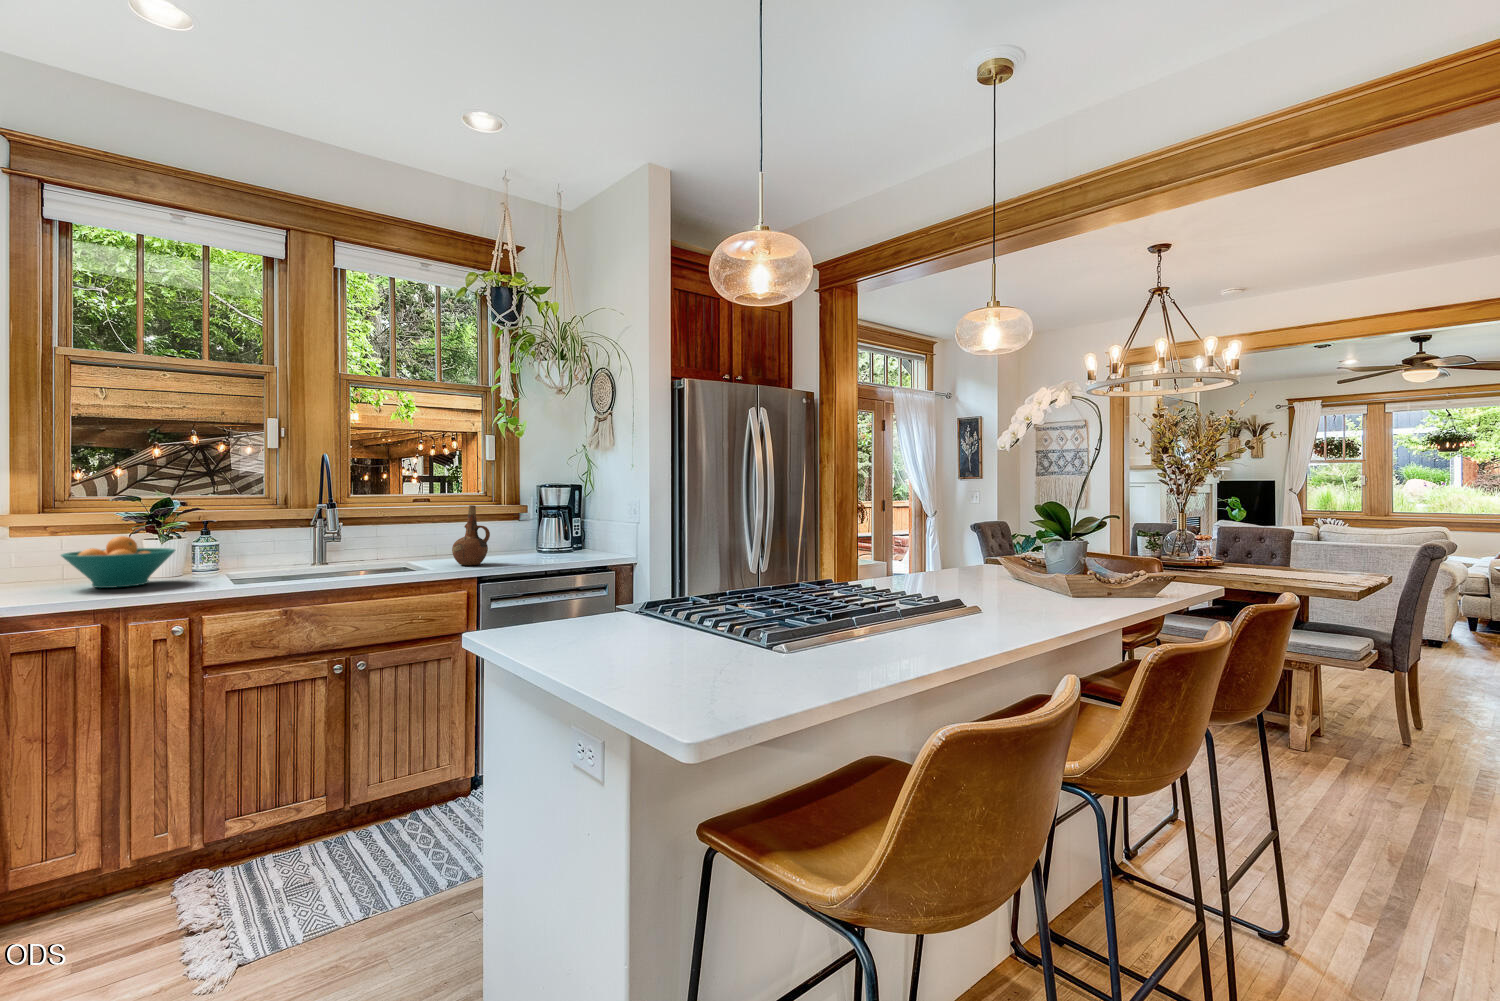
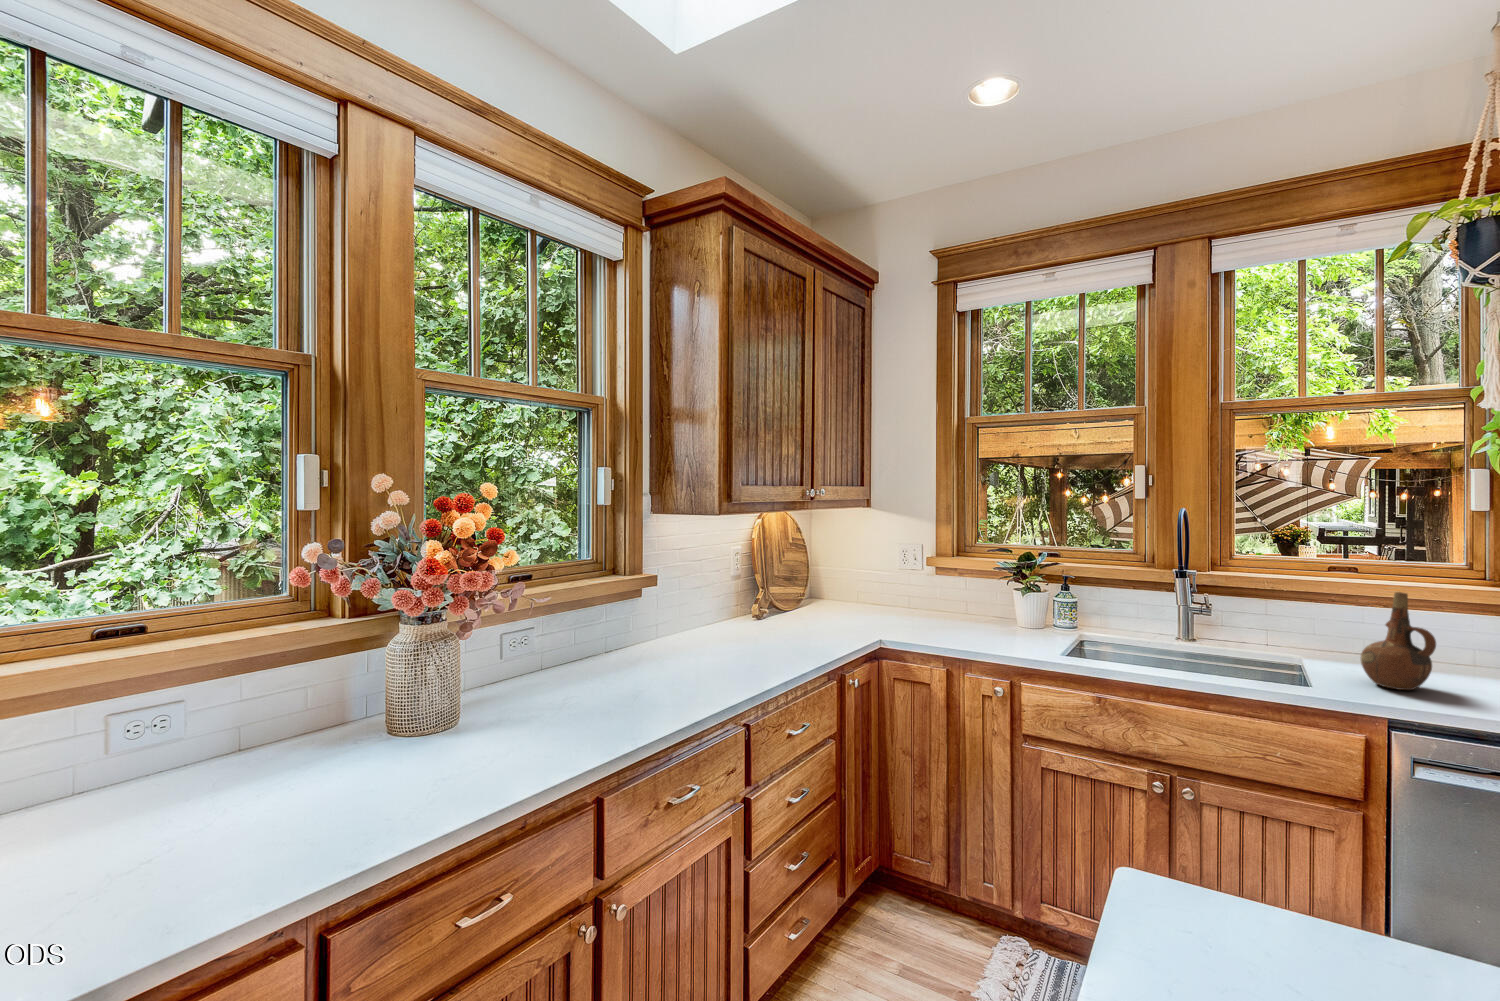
fruit bowl: present [61,536,175,588] -> none [945,589,1026,637]

